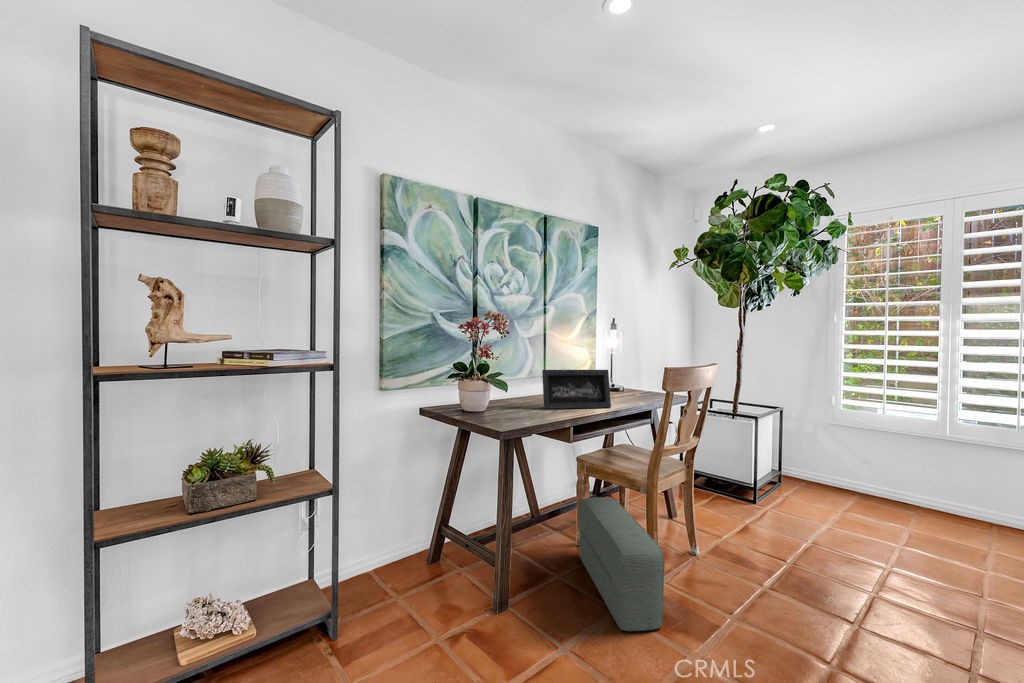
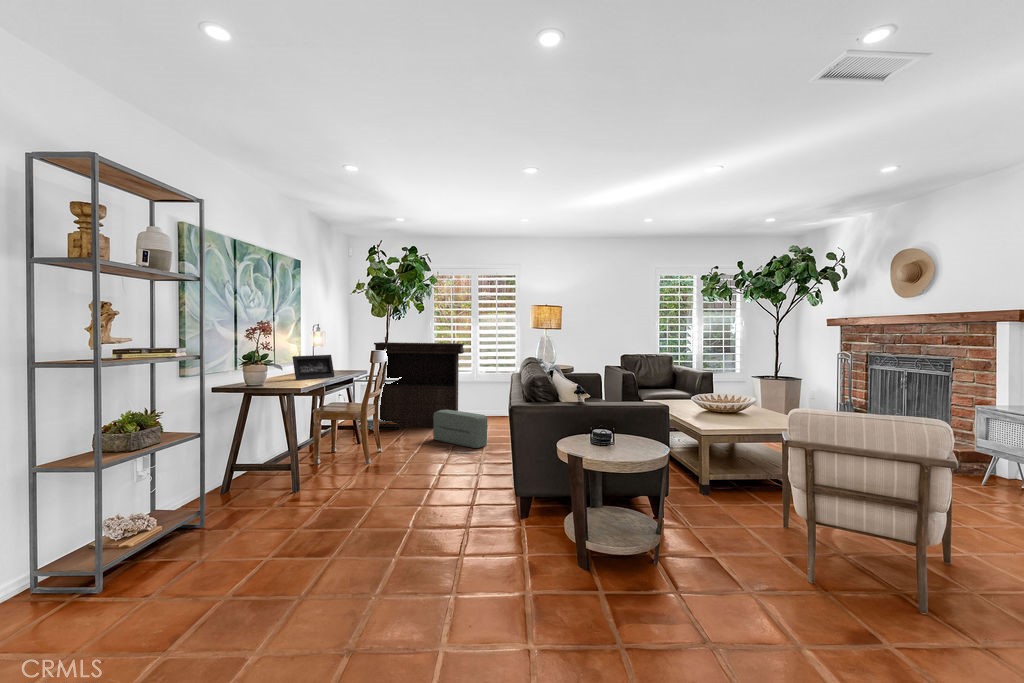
console table: none [717,349,912,532] -> present [374,342,464,427]
pouf: present [579,497,664,631] -> present [433,410,487,448]

